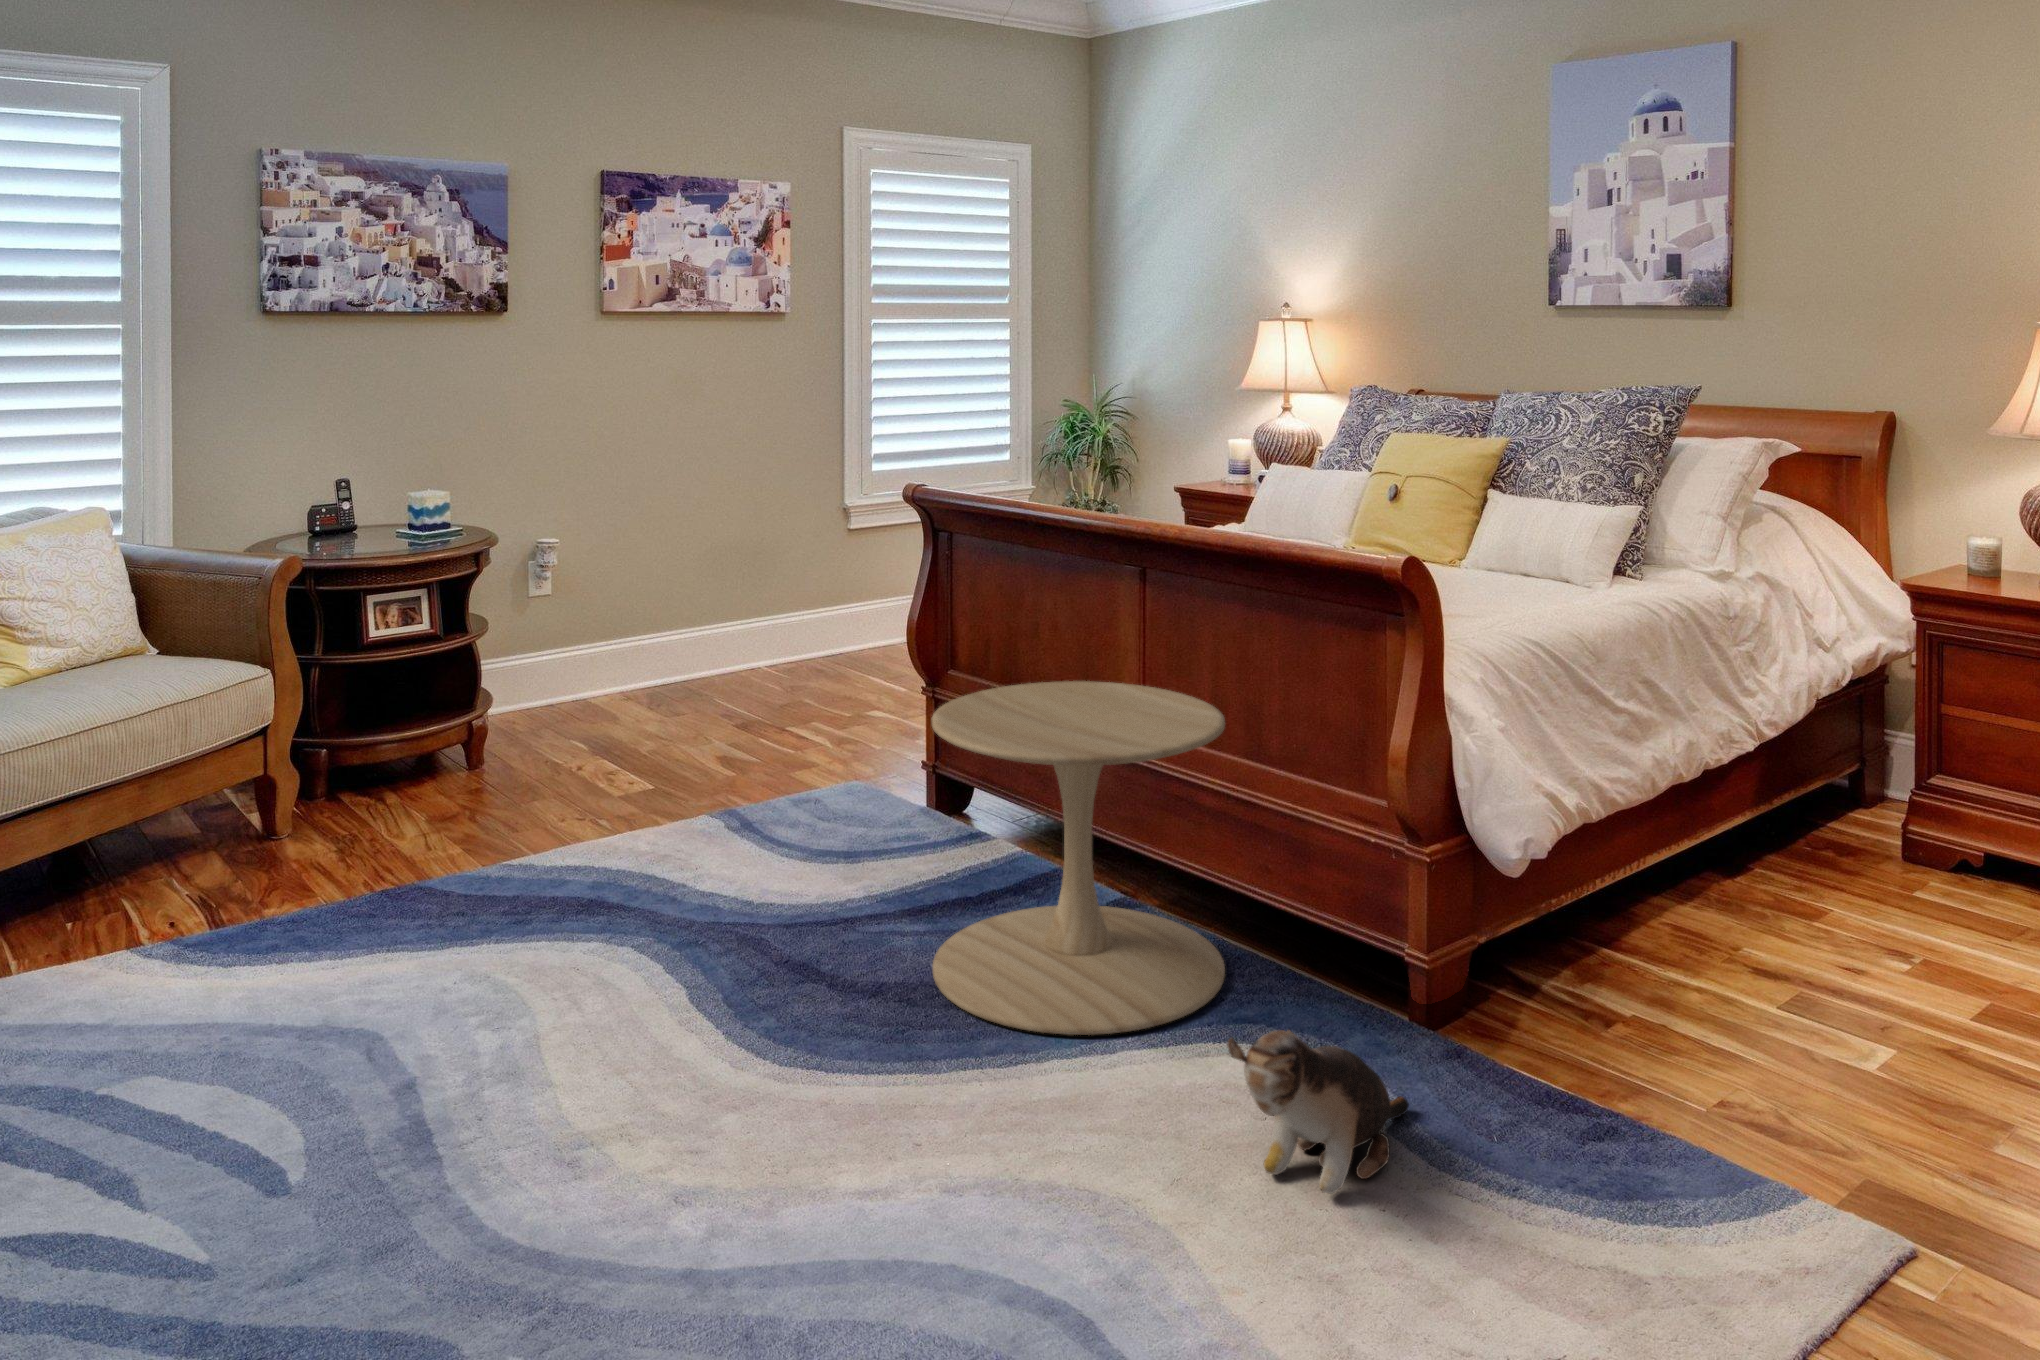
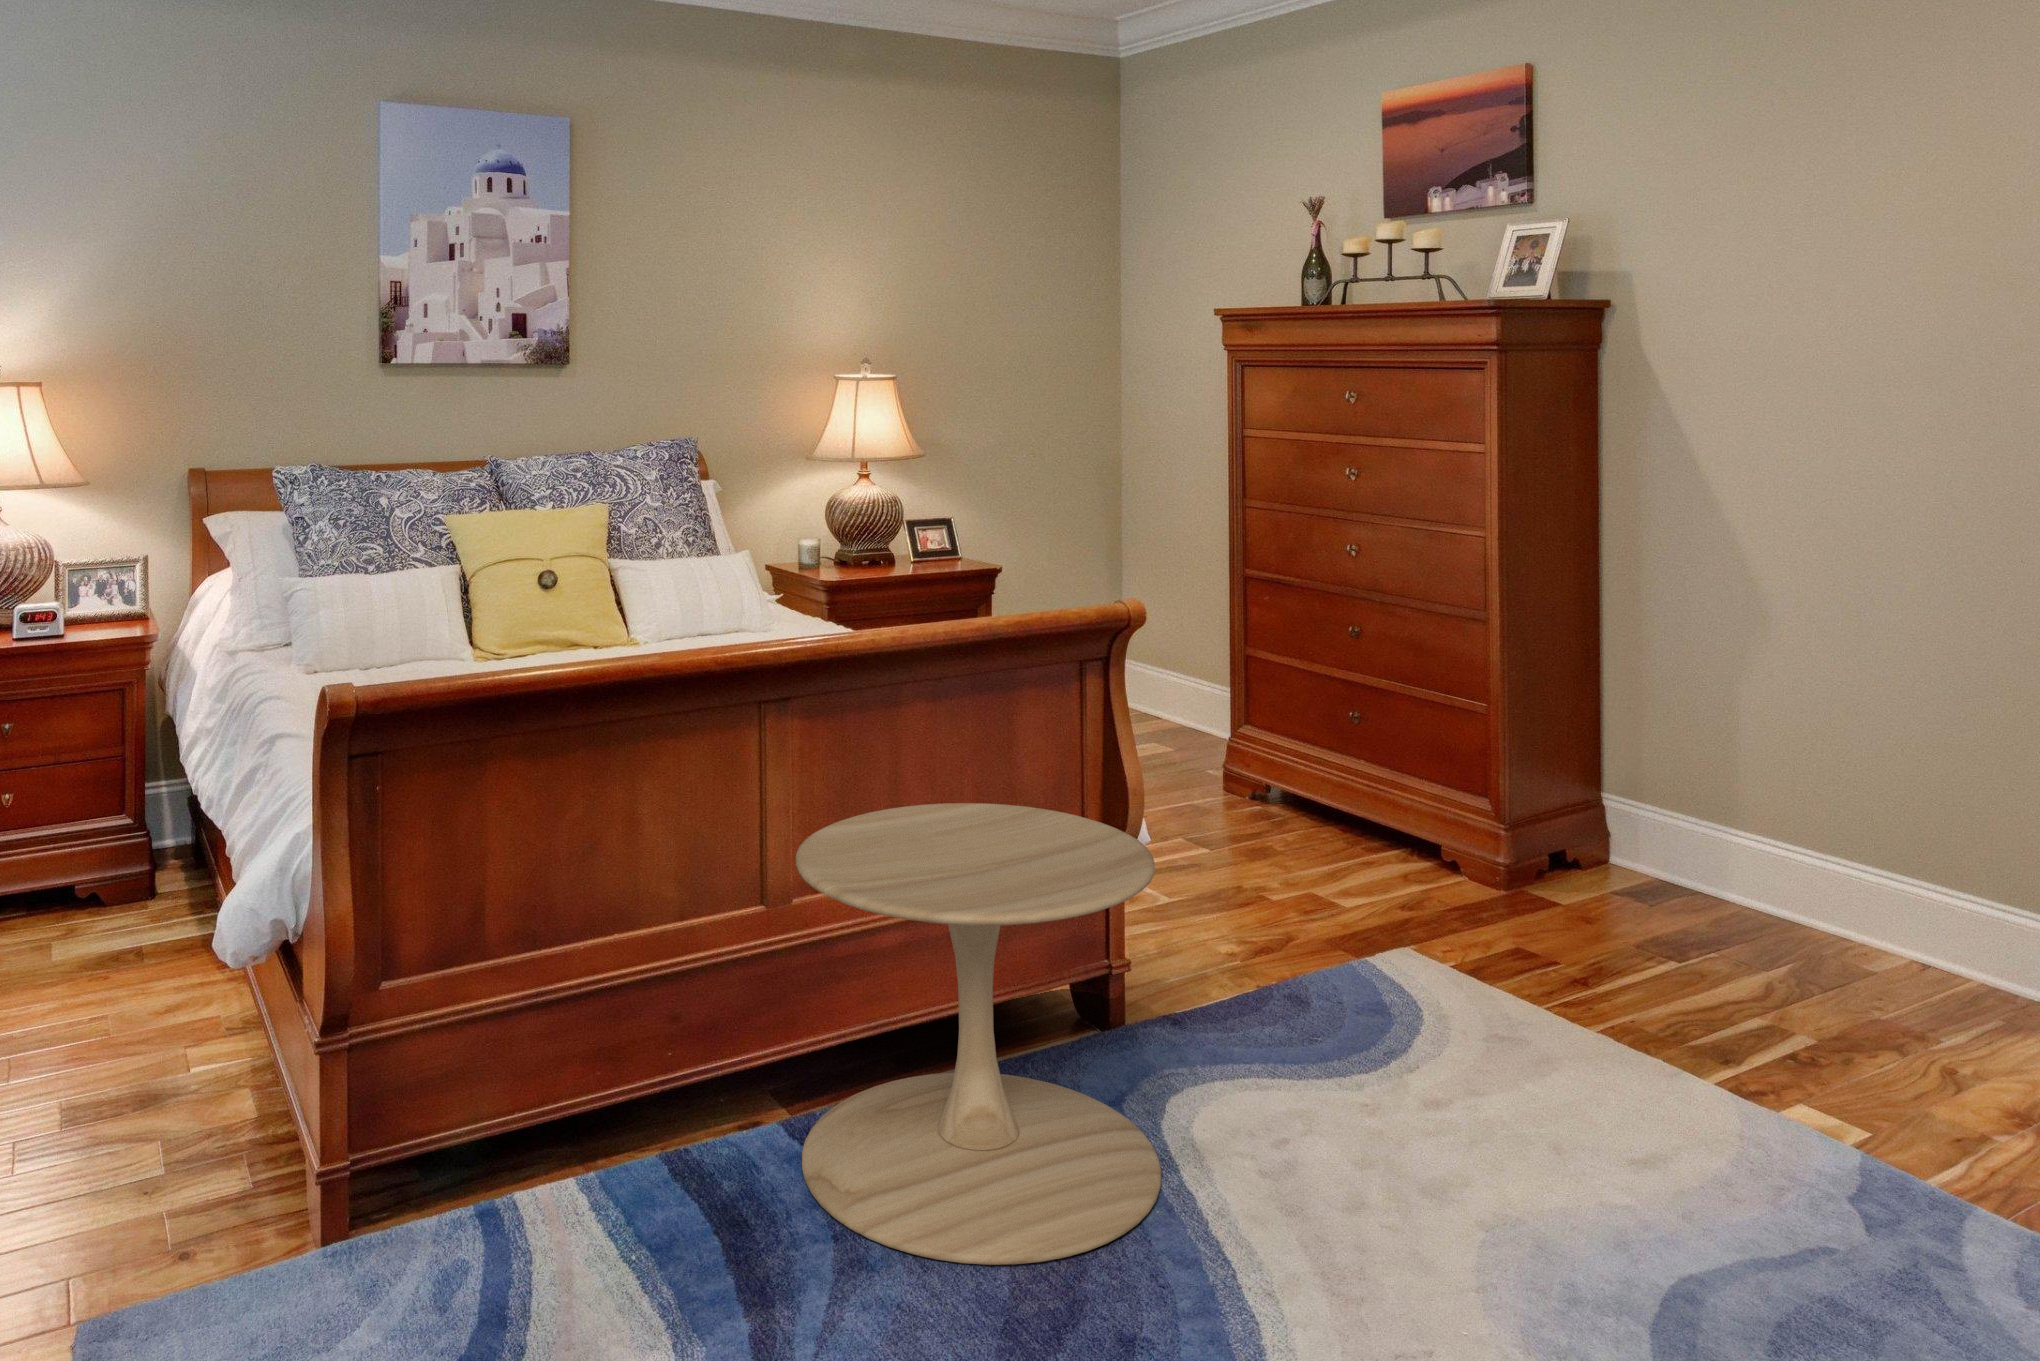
plush toy: present [1227,1030,1409,1193] -> none [1285,981,1496,1122]

